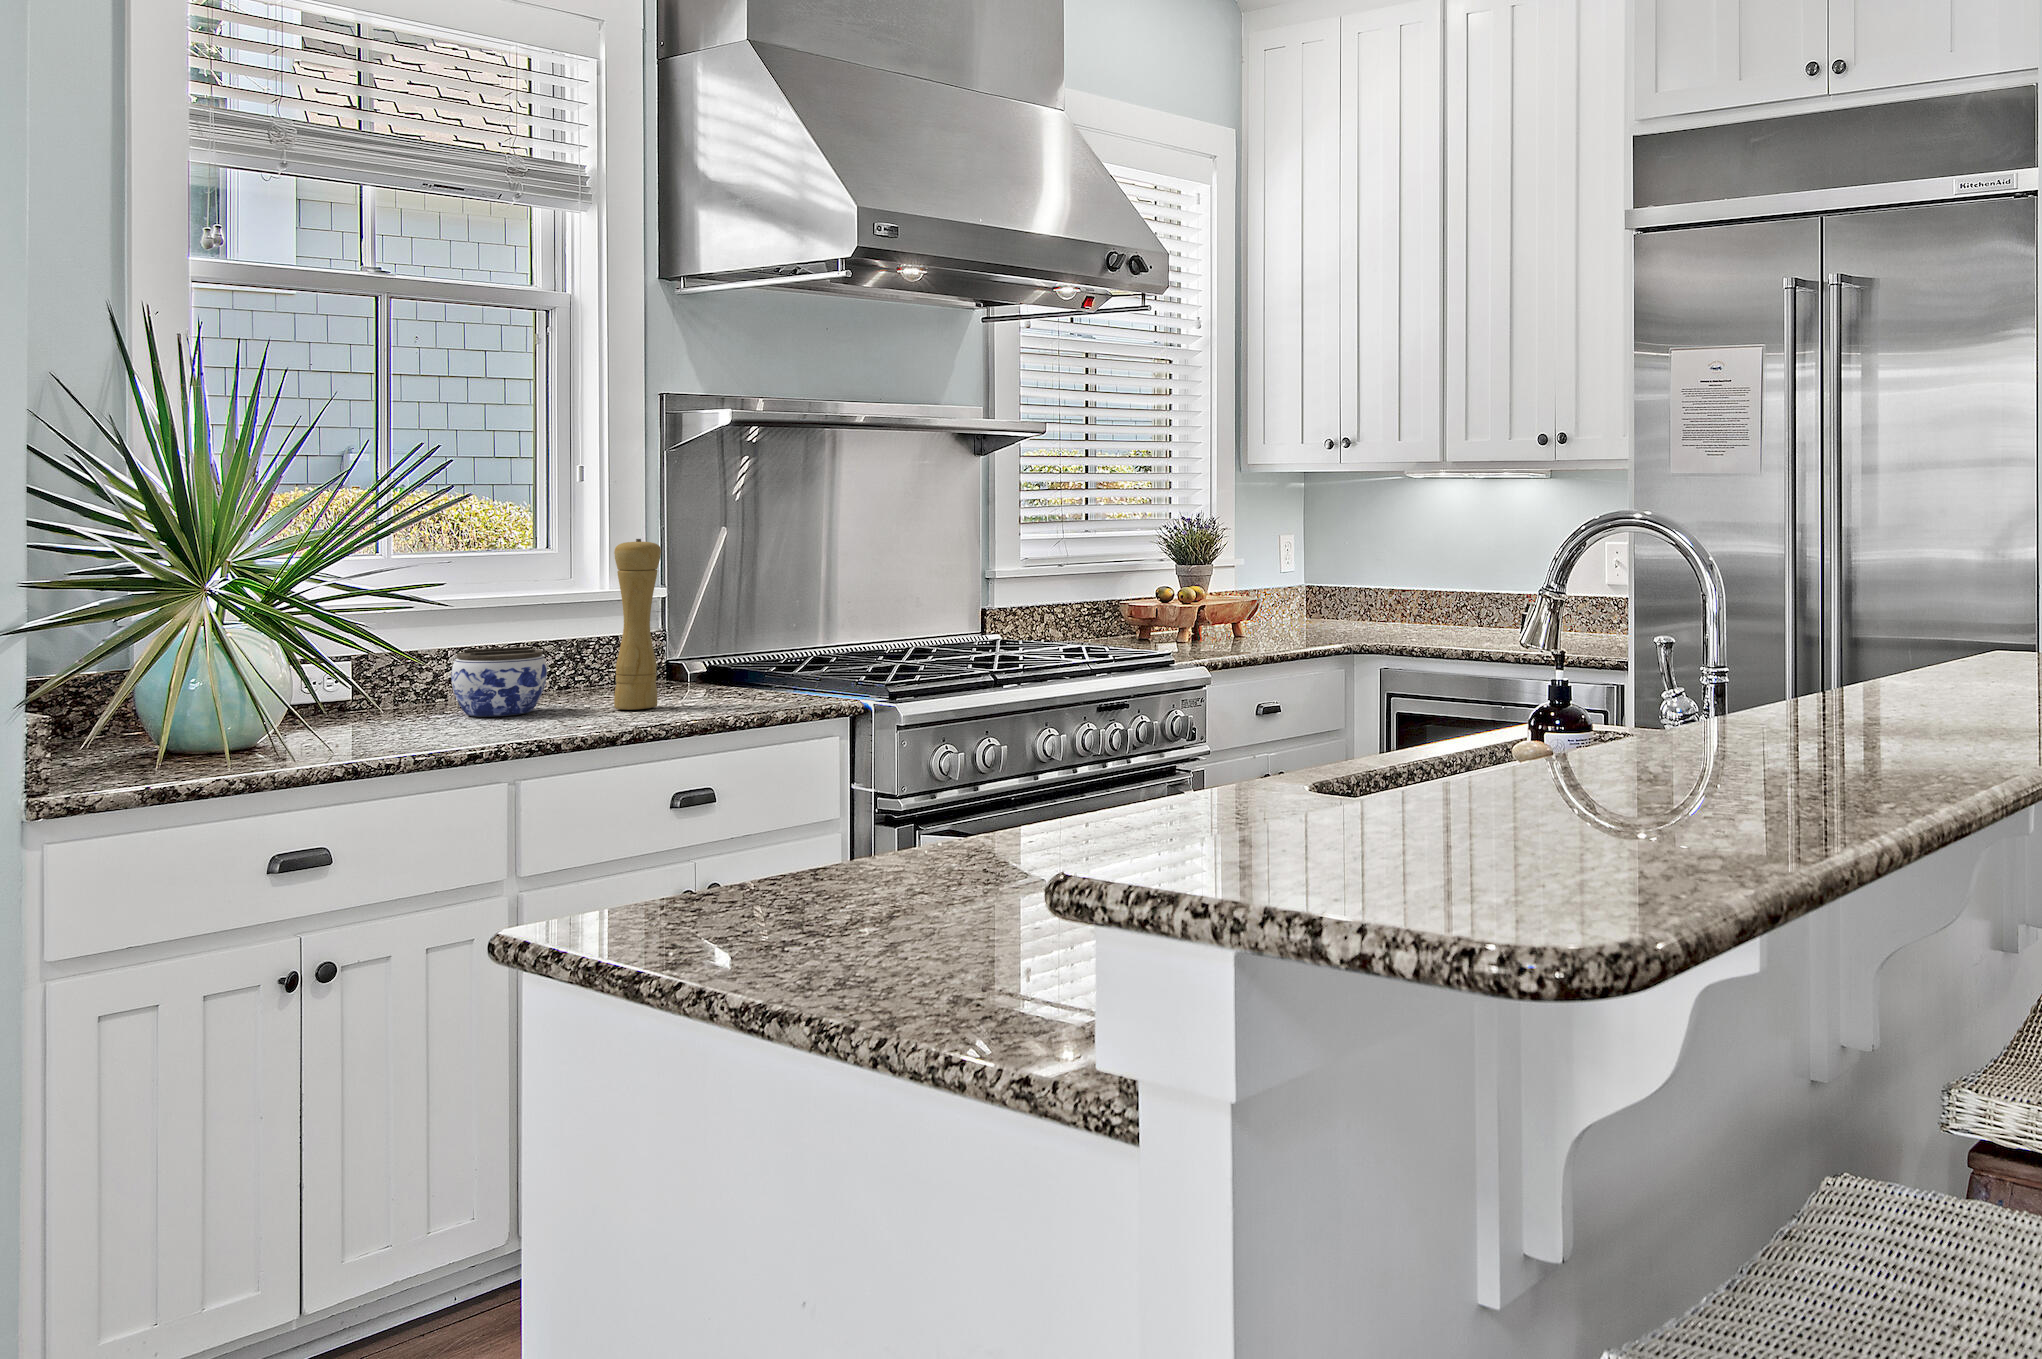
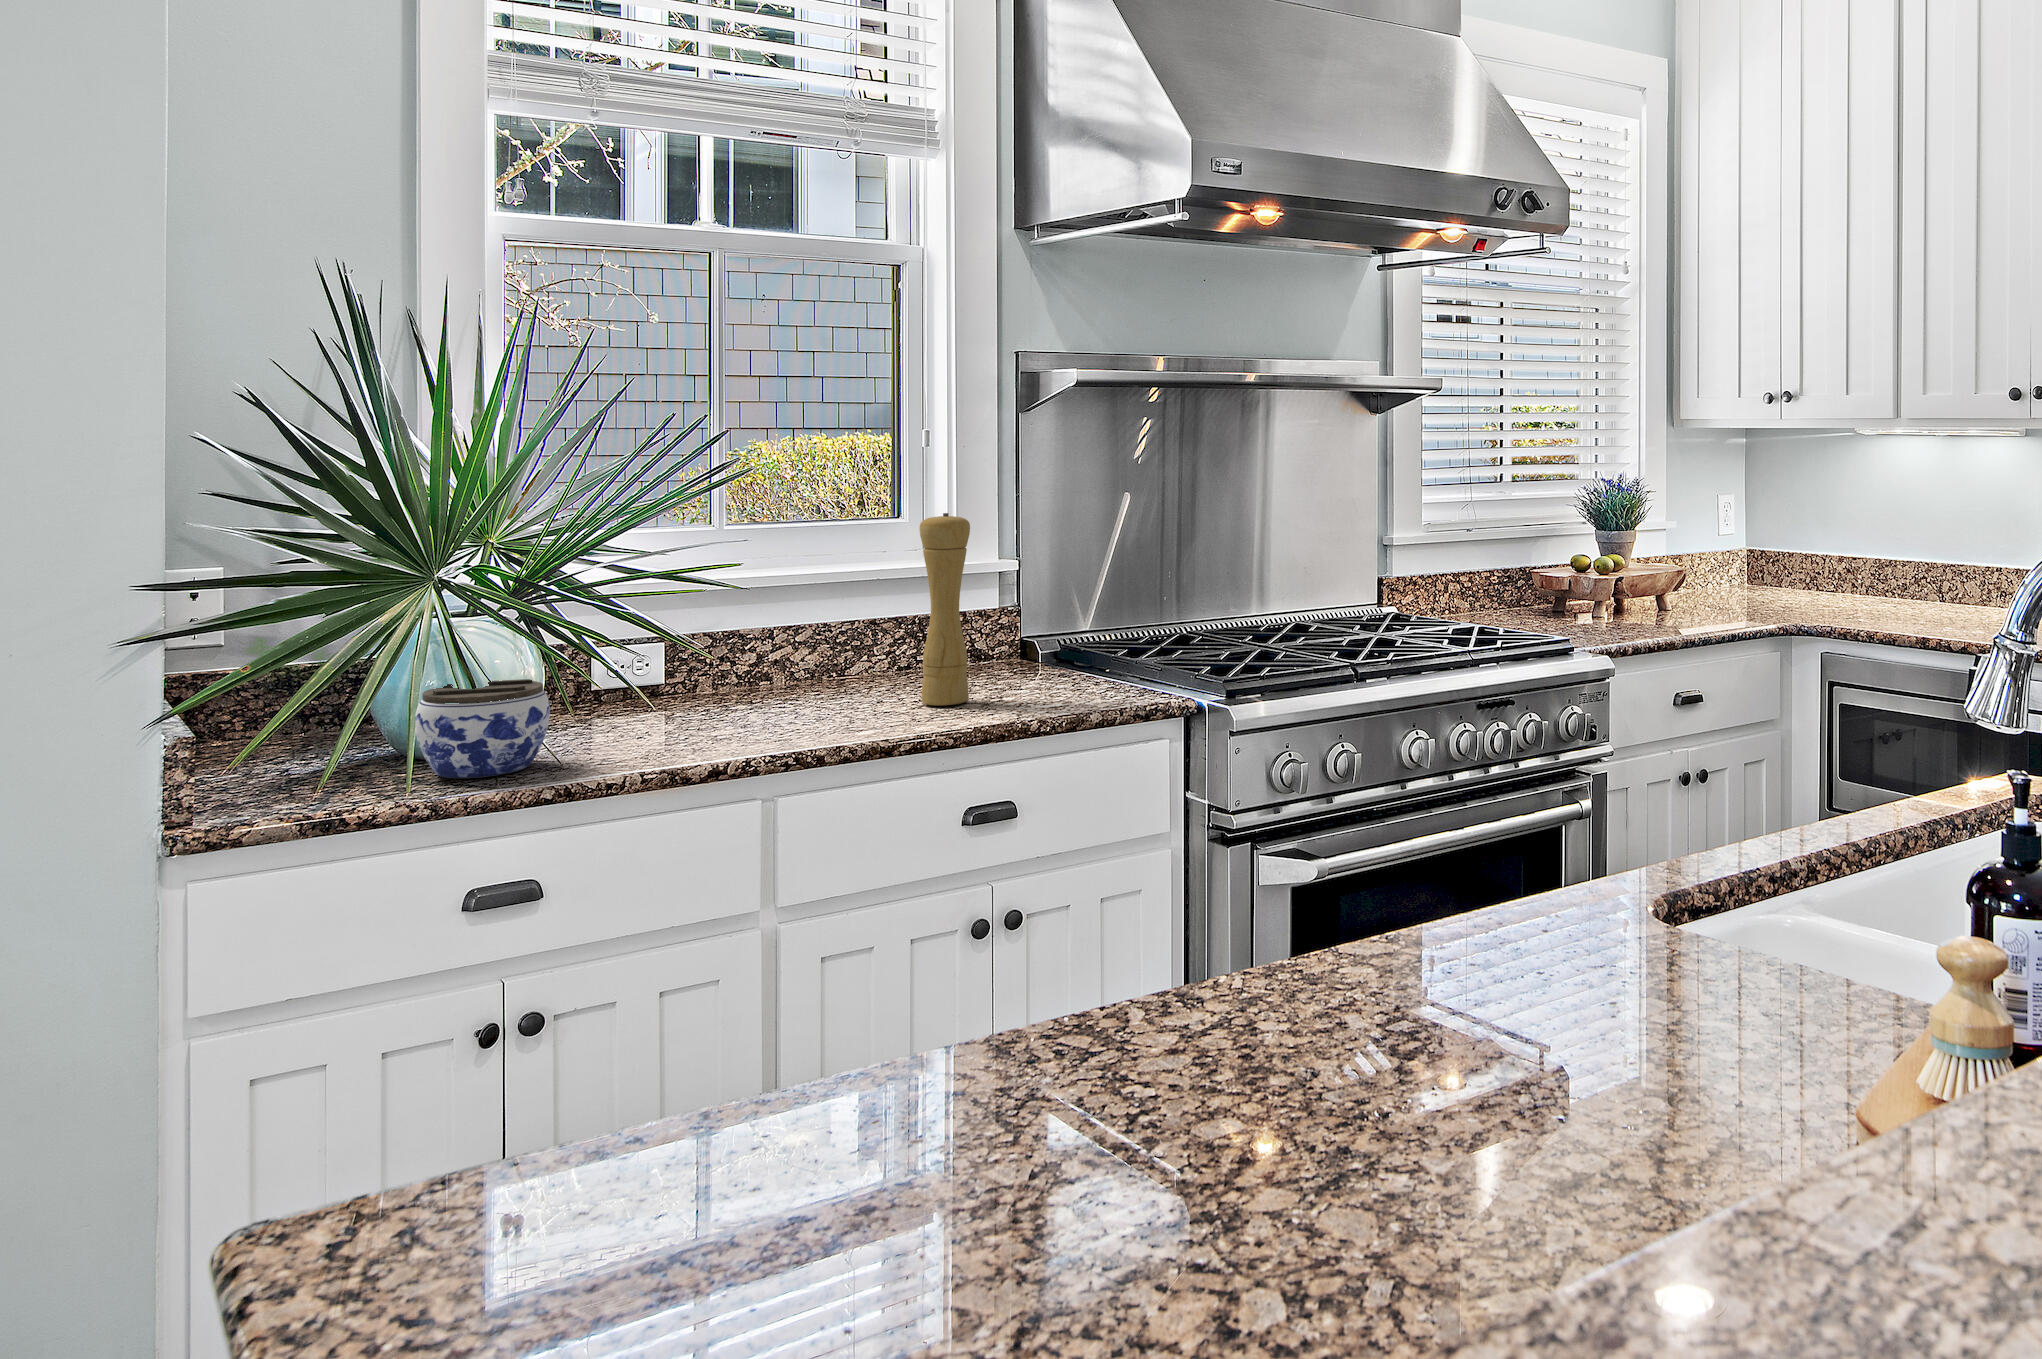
jar: present [451,647,547,717] -> present [415,679,550,778]

